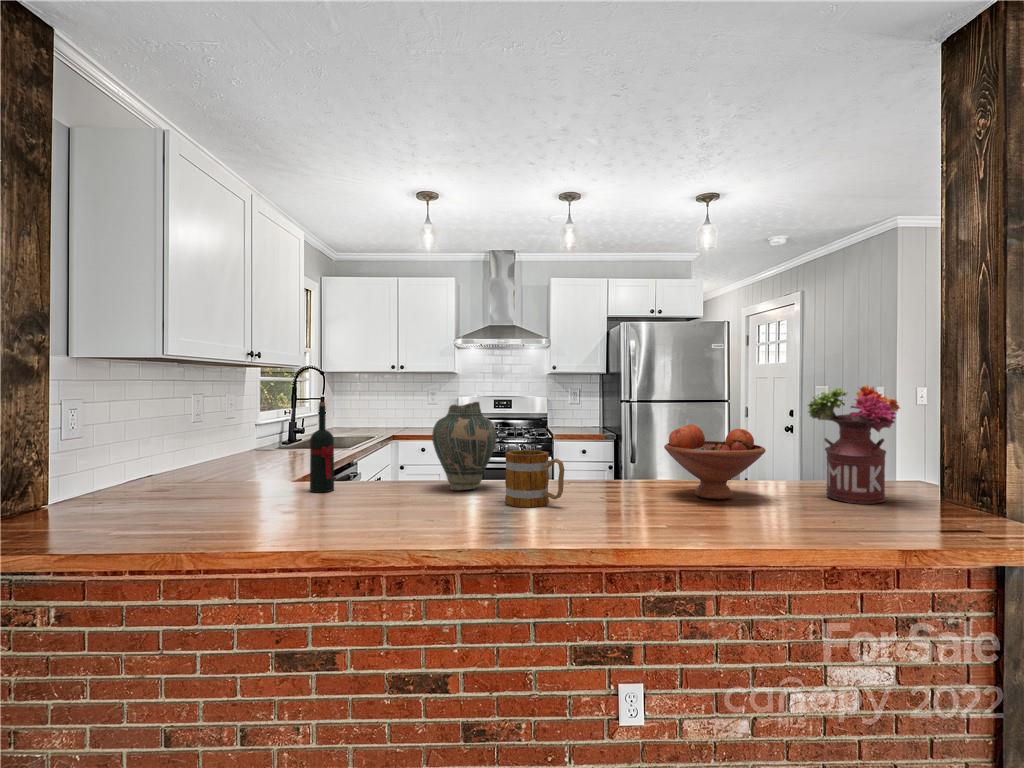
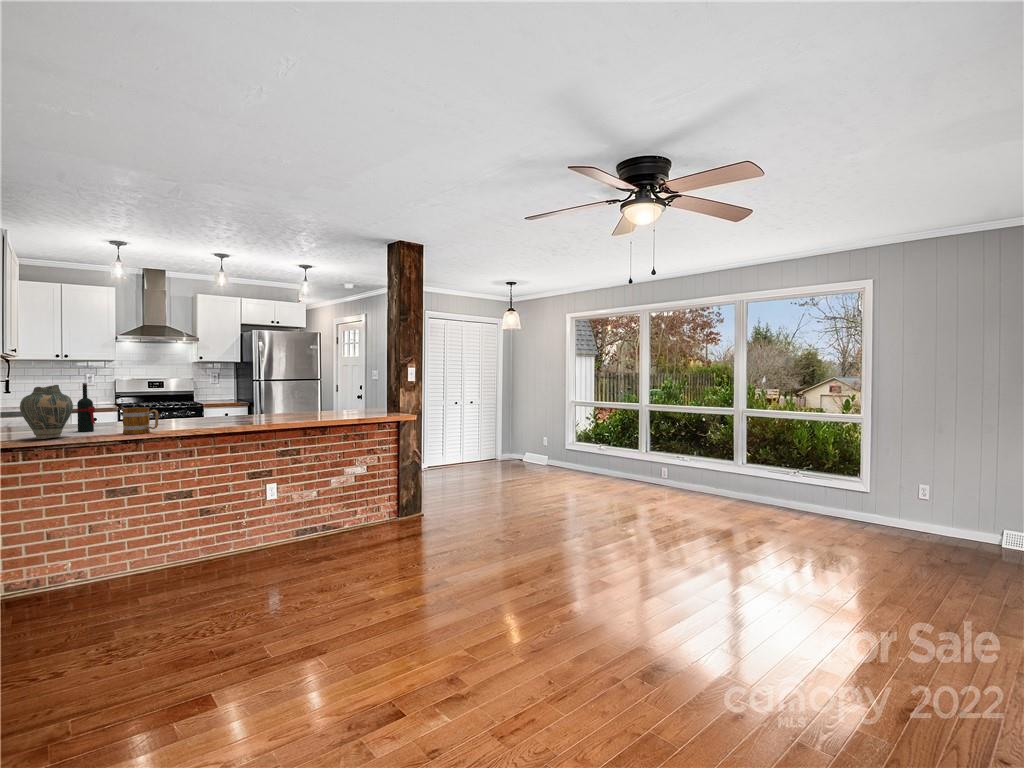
flower arrangement: present [808,385,900,504] -> none [342,372,375,417]
vase: present [432,402,496,490] -> present [20,385,73,439]
fruit bowl: present [664,425,766,499] -> none [283,390,325,419]
mug: present [505,450,564,507] -> present [122,407,159,434]

